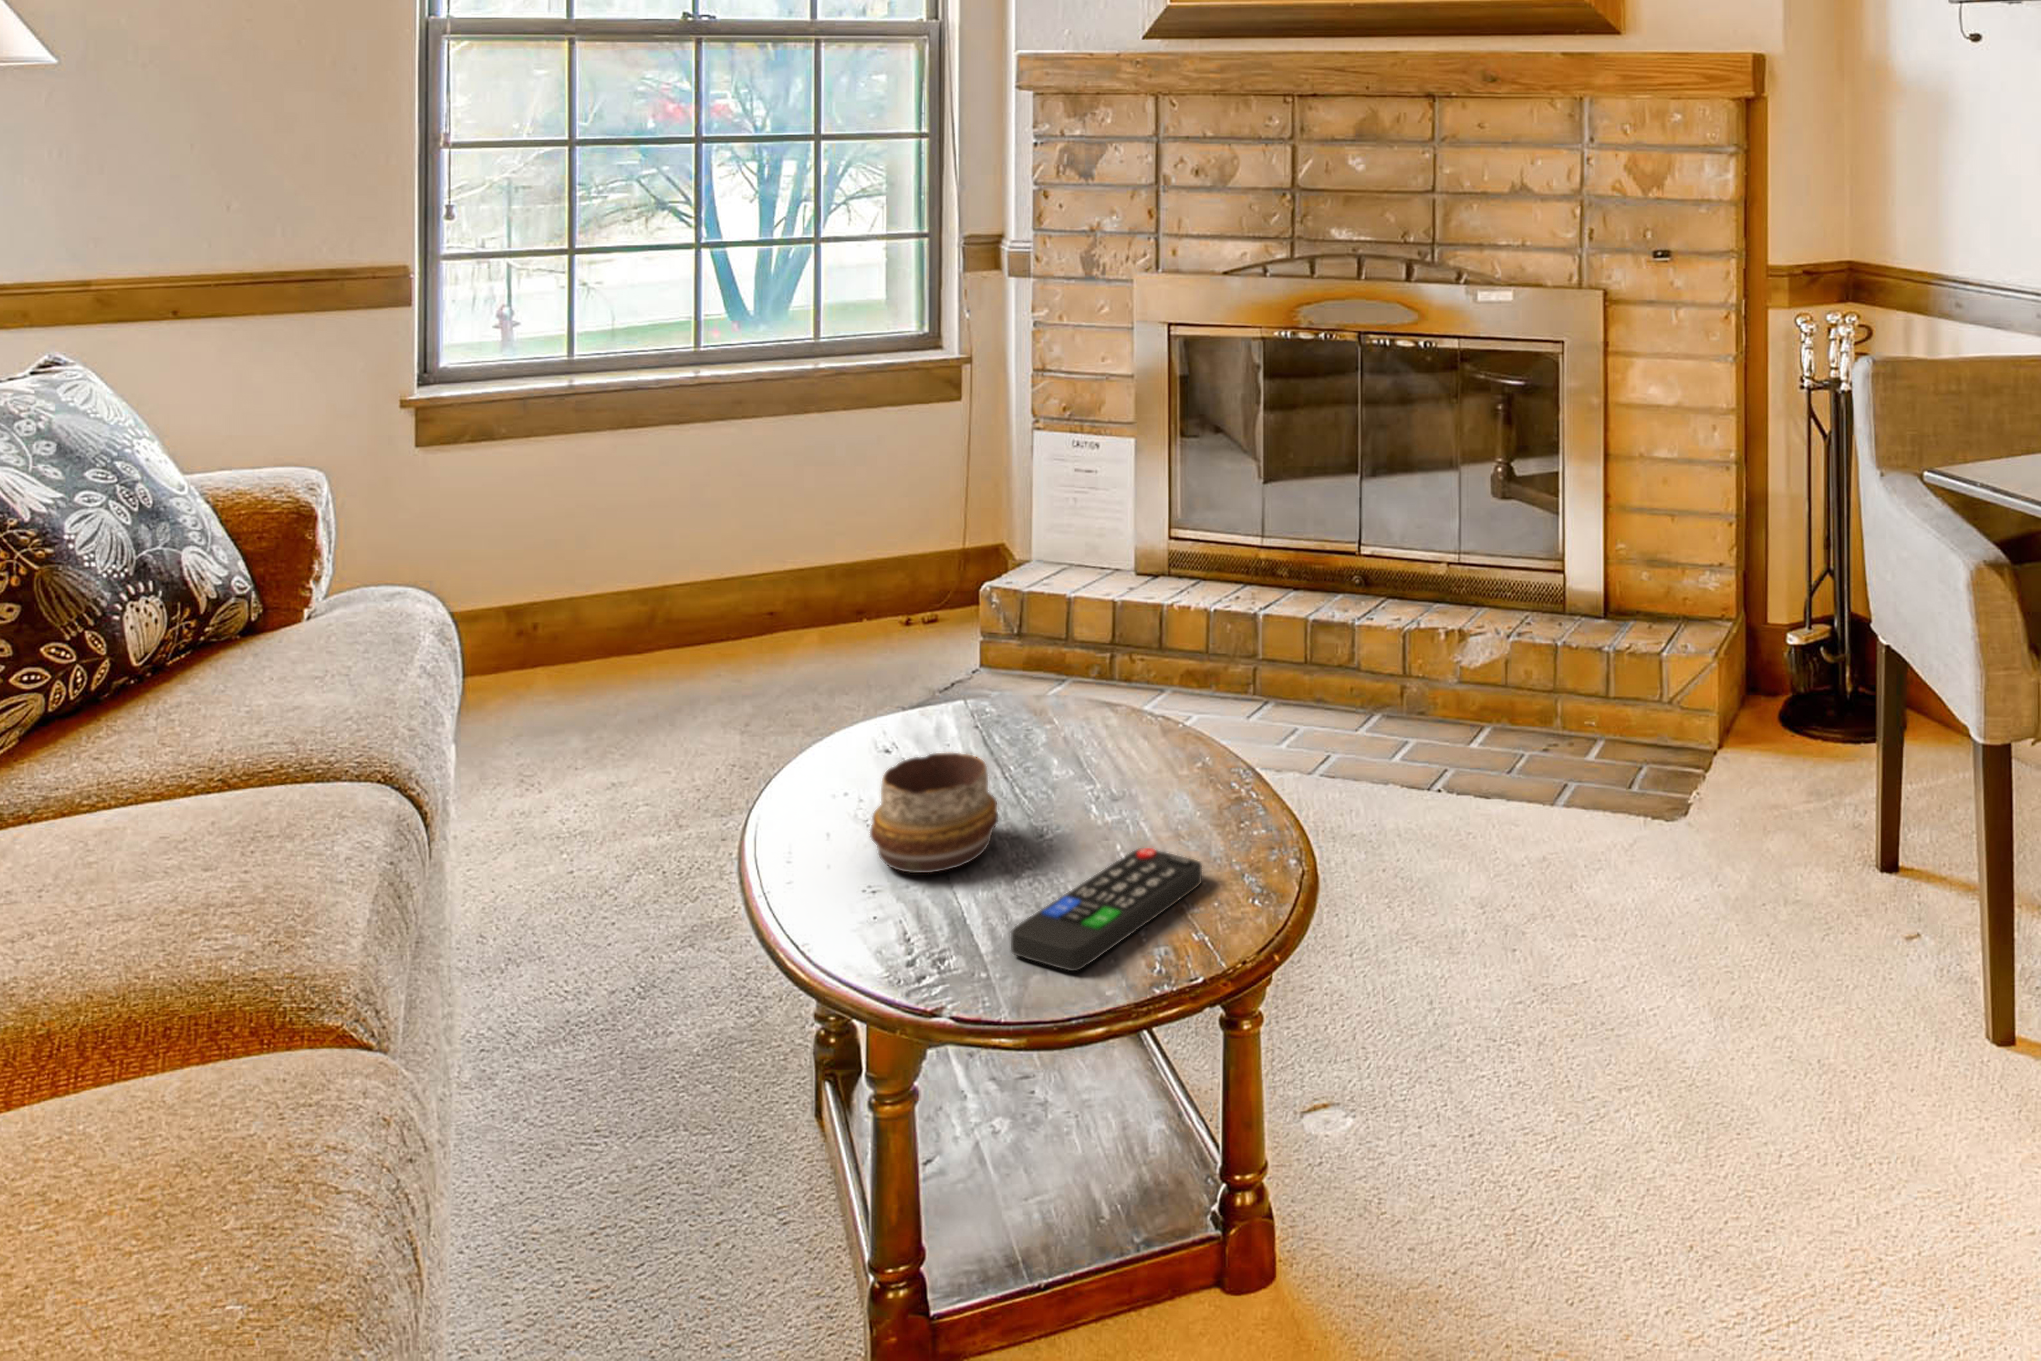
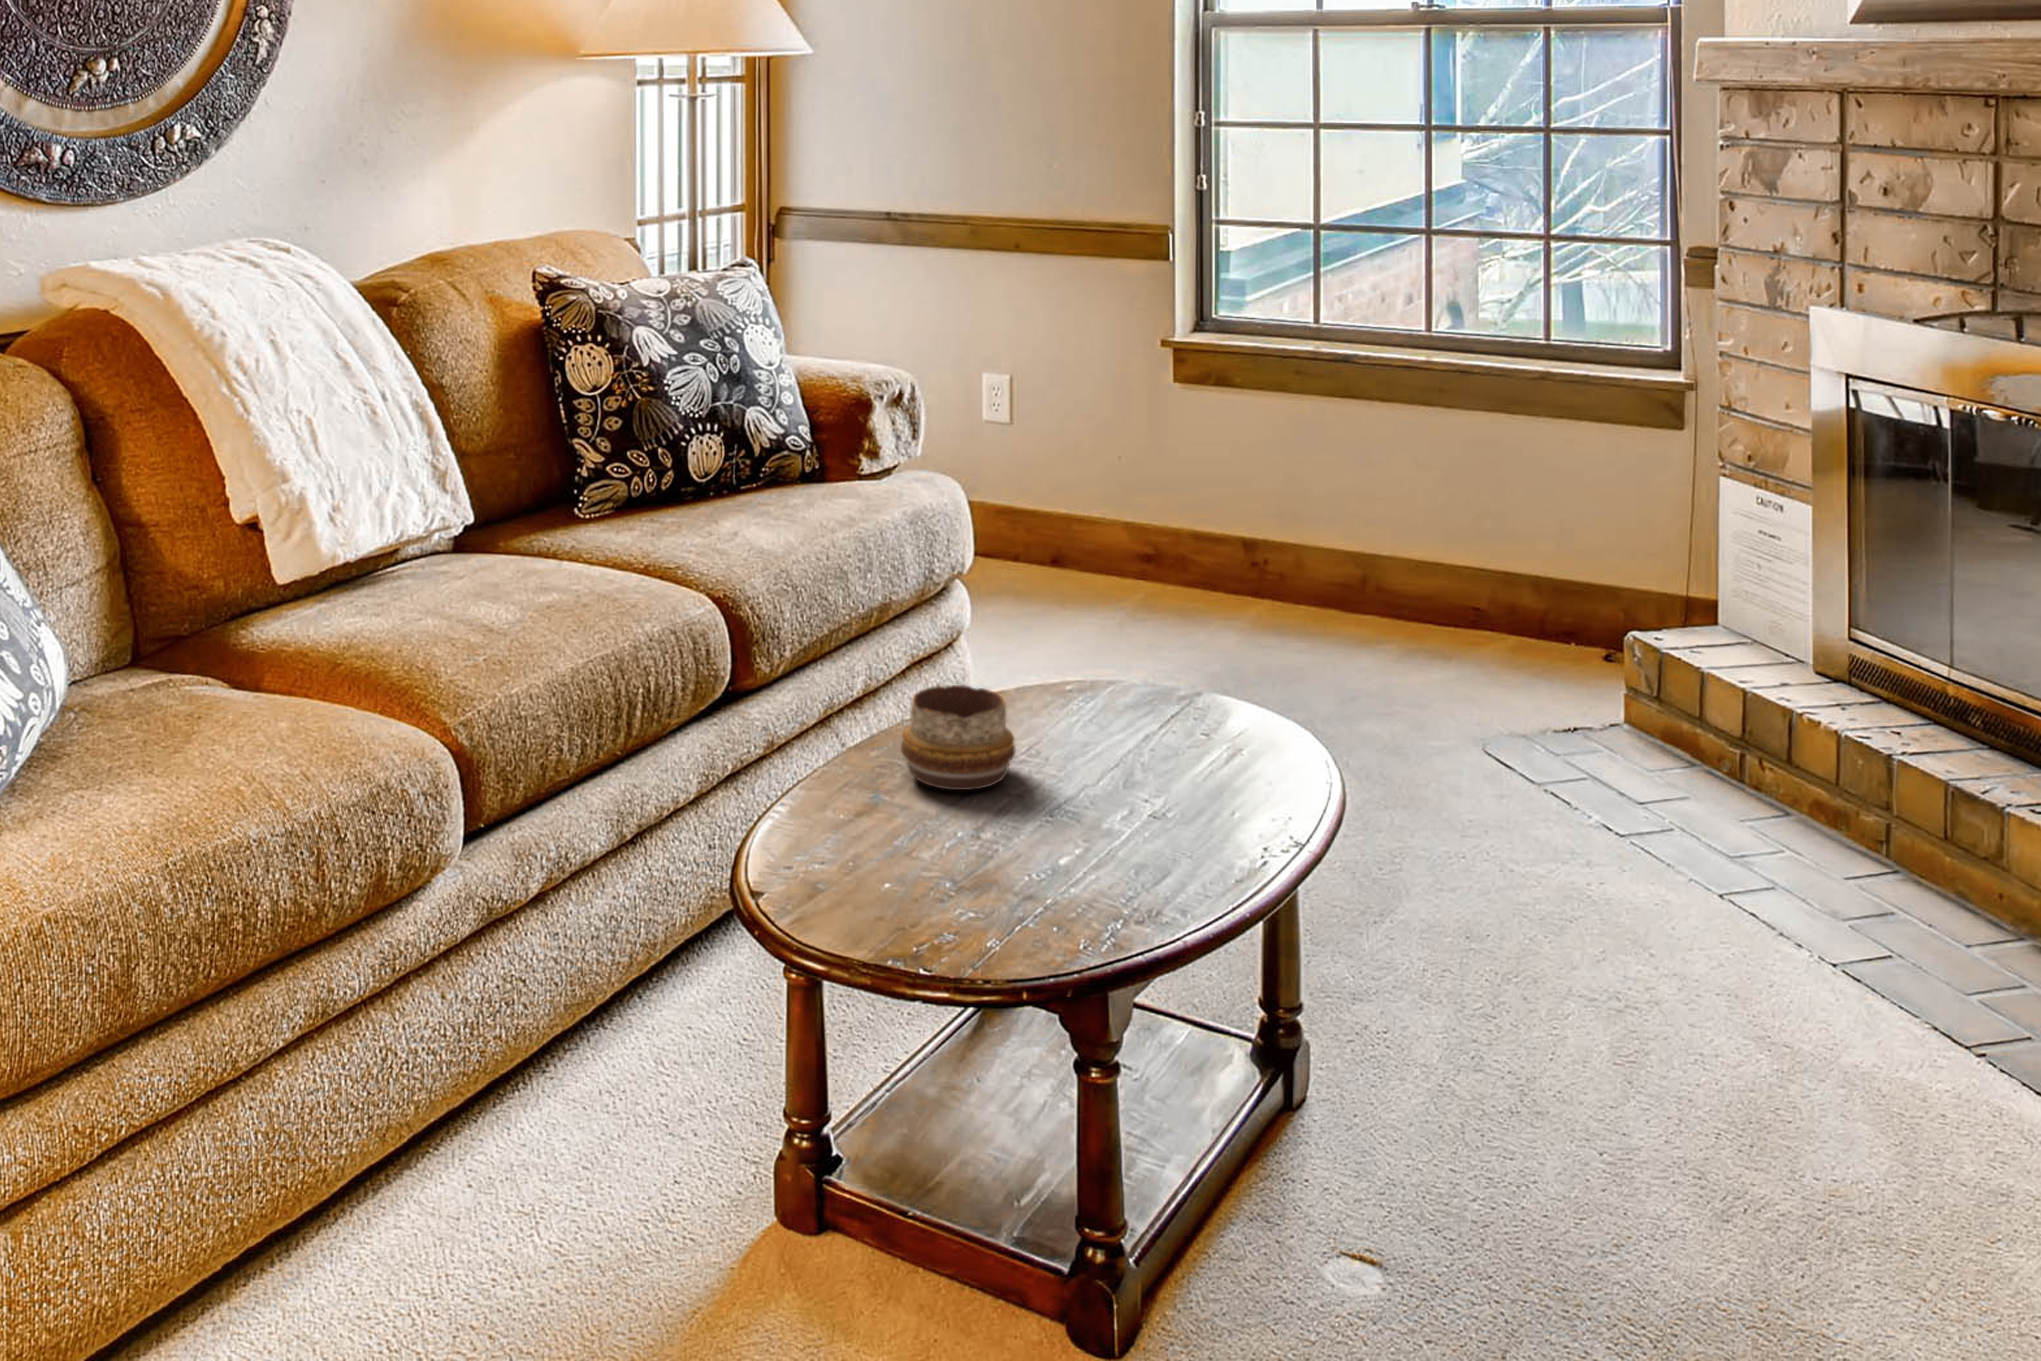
remote control: present [1011,848,1202,971] -> none [875,830,1085,889]

